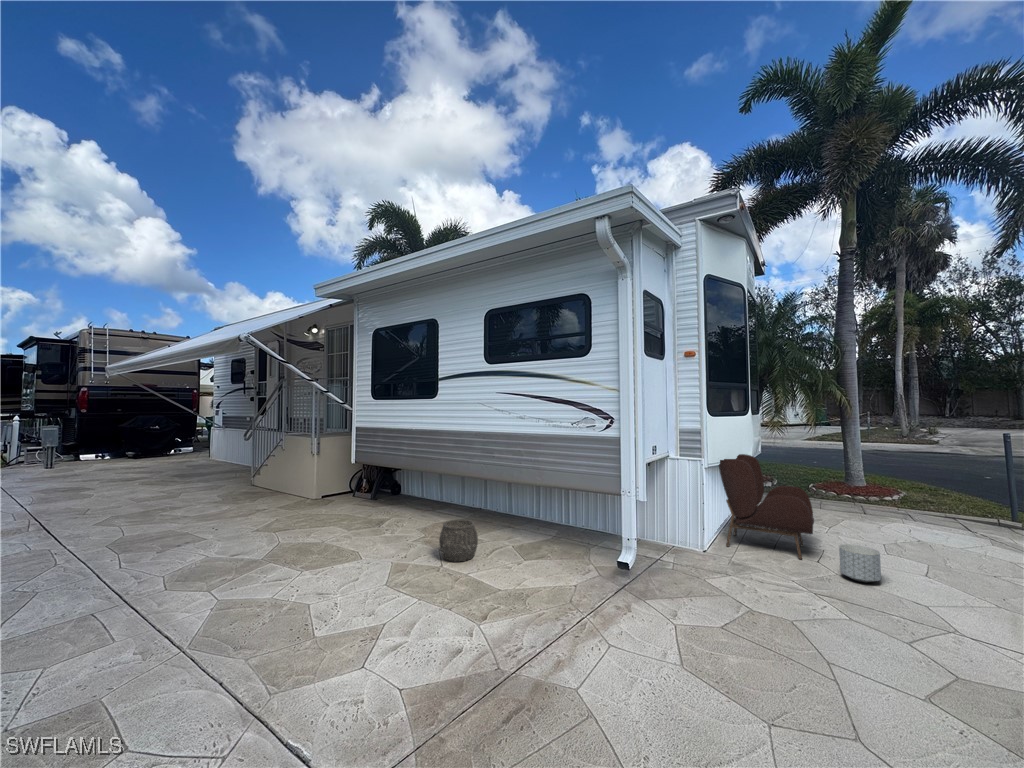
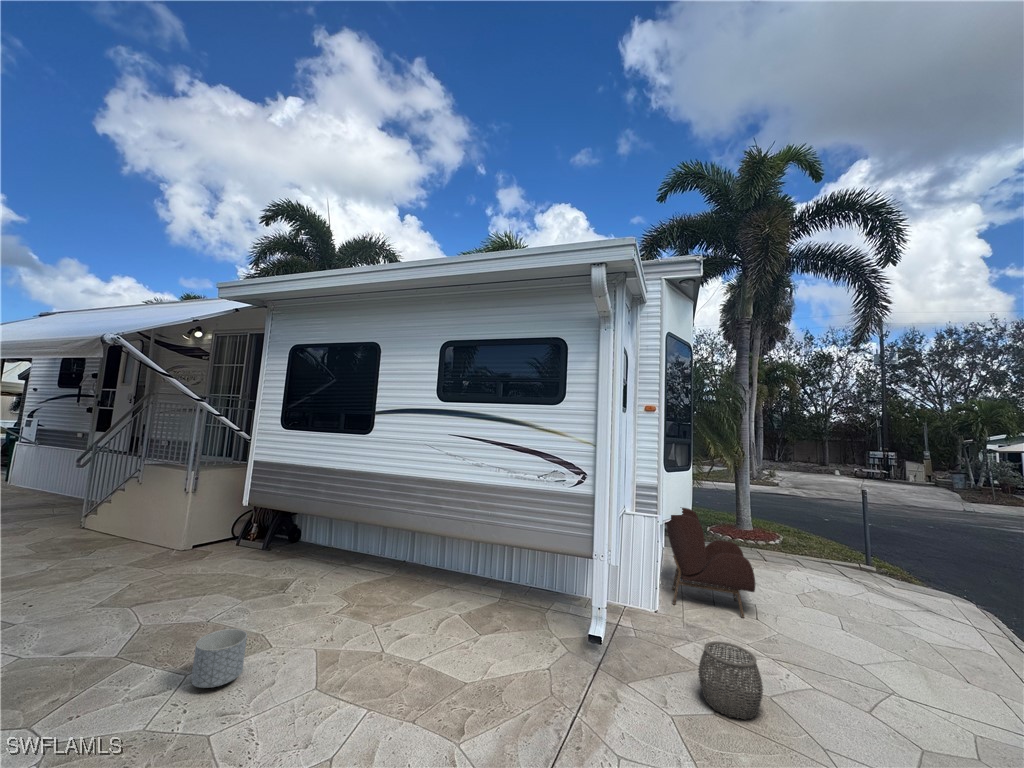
woven basket: present [439,519,478,562] -> present [698,641,763,719]
planter: present [839,544,881,583] -> present [191,629,247,688]

